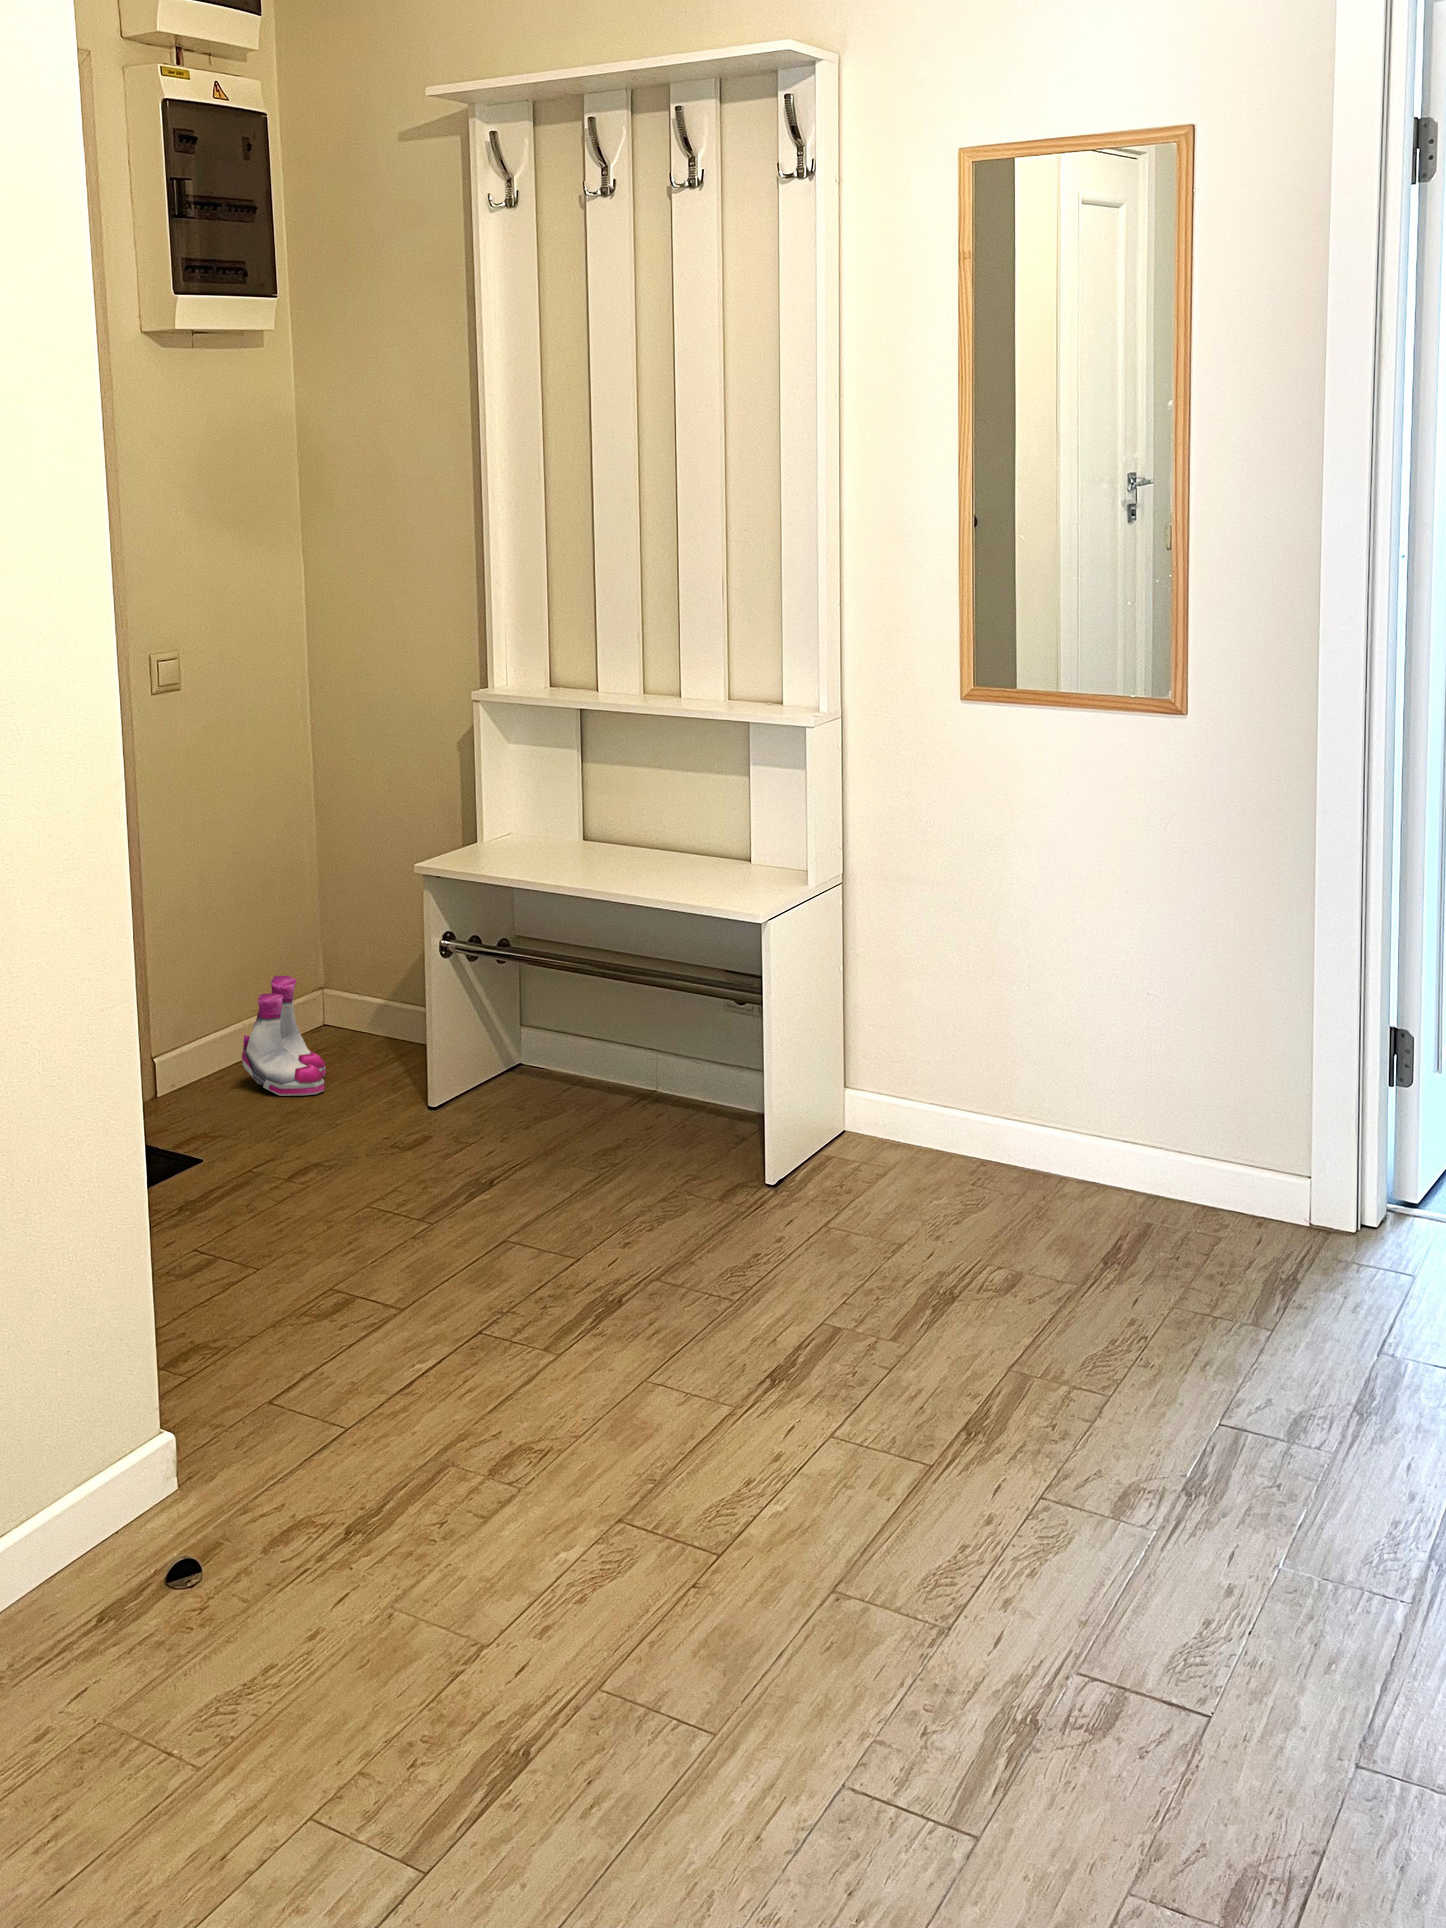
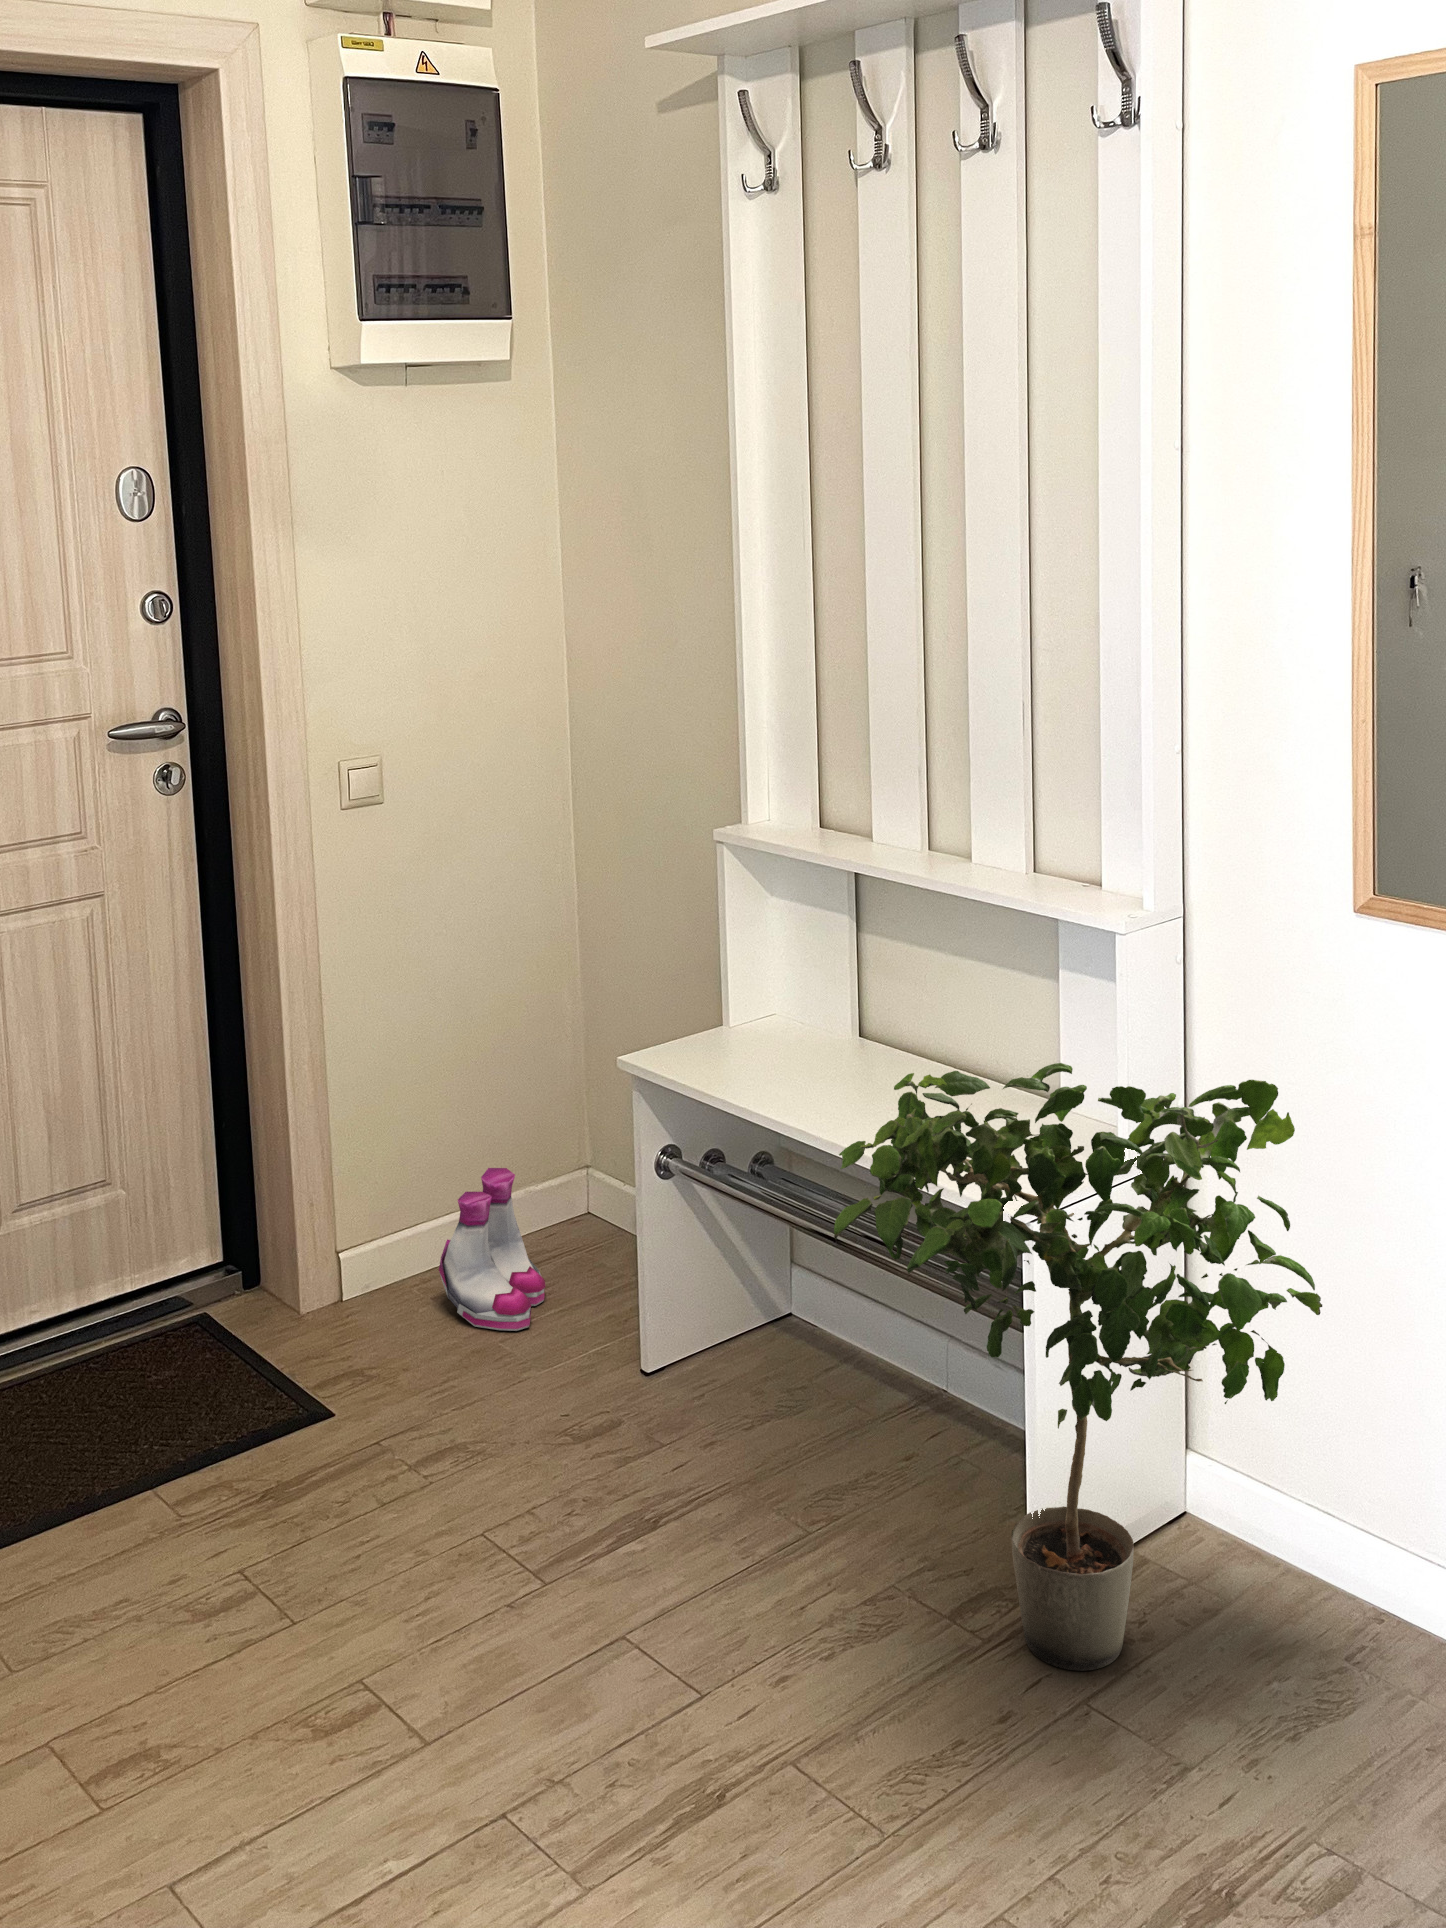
potted plant: none [629,814,961,1214] -> present [834,1063,1322,1671]

